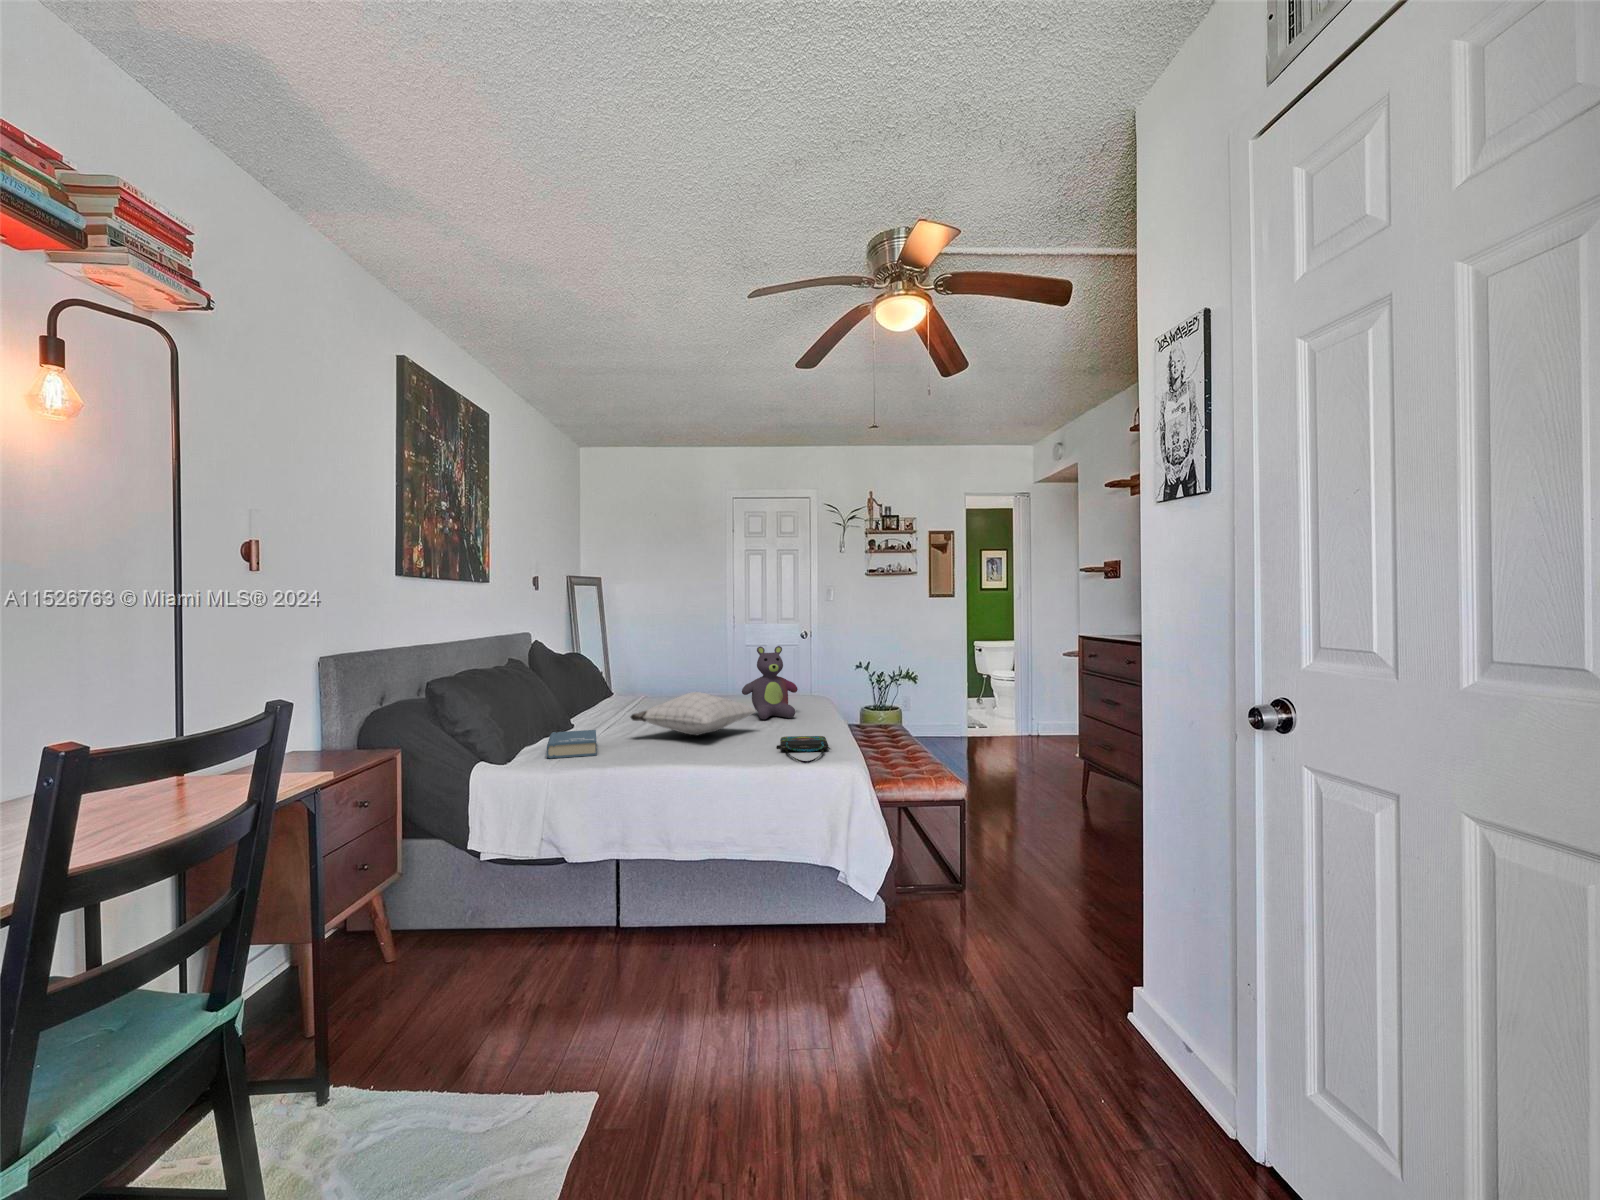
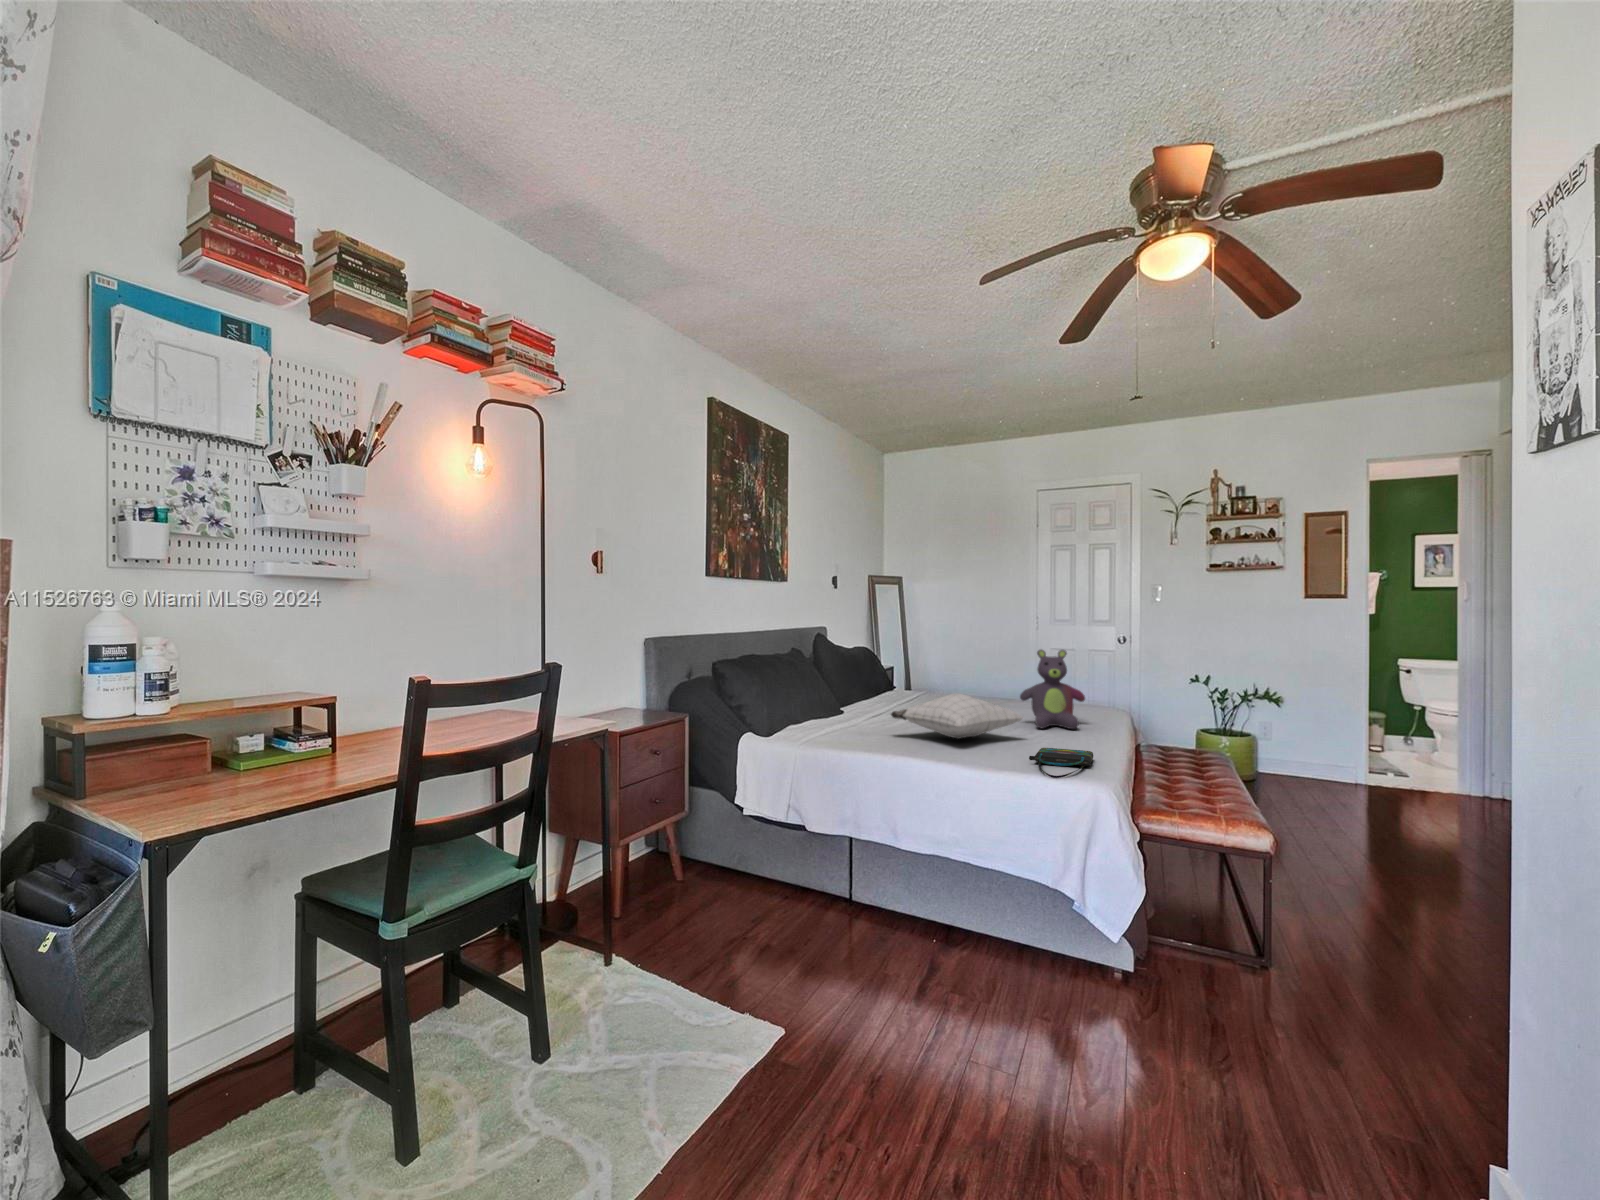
book: present [547,730,597,758] -> none [806,723,858,748]

